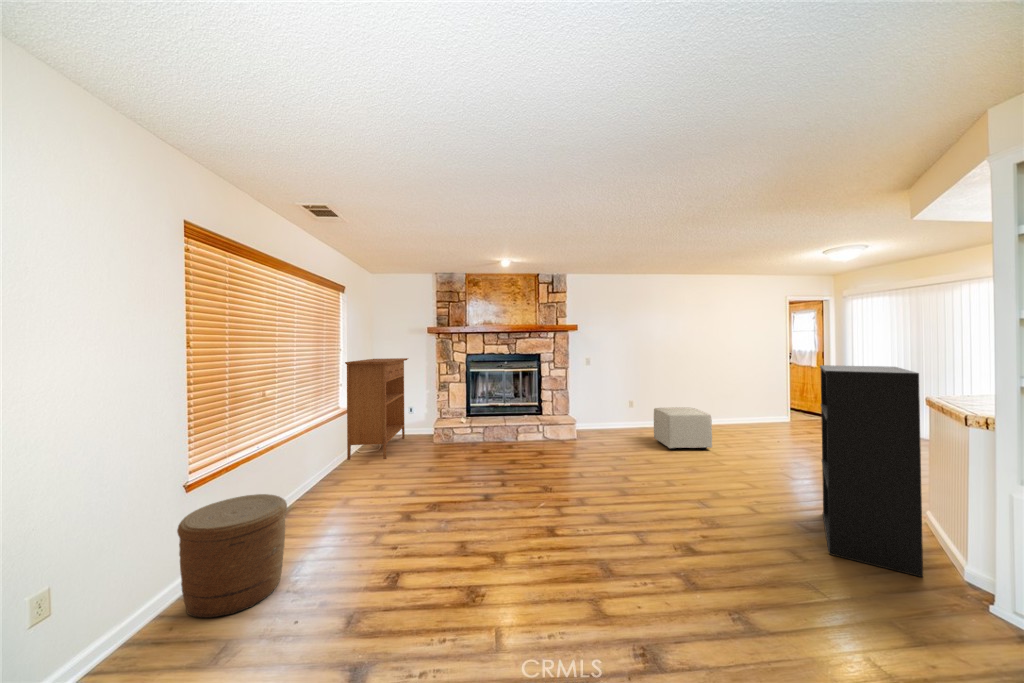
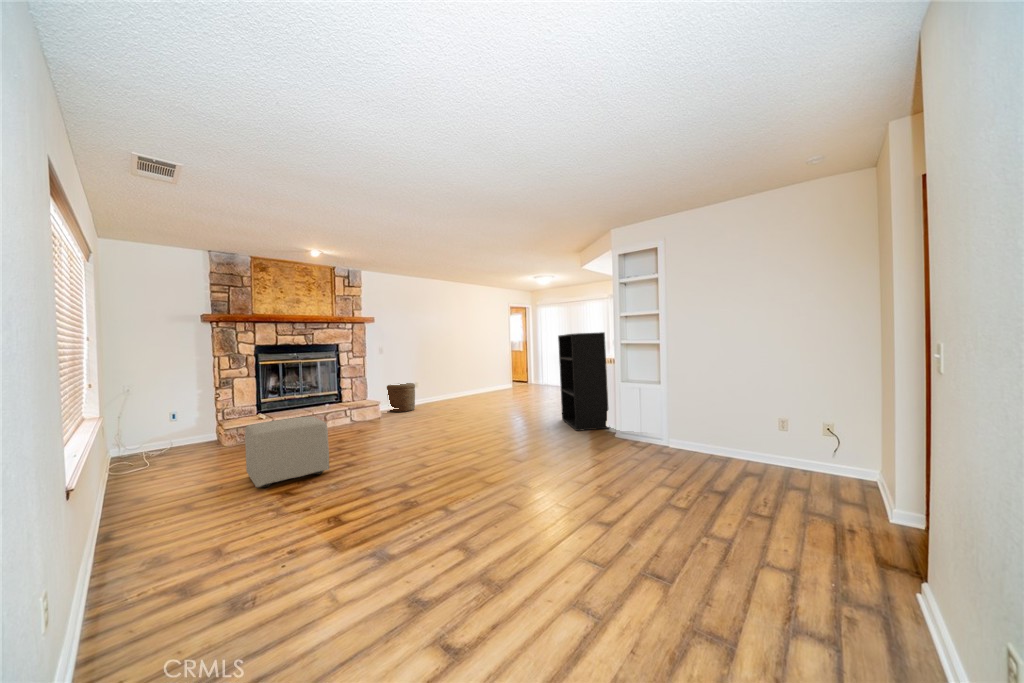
console table: present [345,358,408,460] -> none [106,349,182,482]
ottoman: present [654,407,712,450] -> present [245,417,329,488]
woven basket: present [177,494,287,618] -> present [387,383,415,412]

